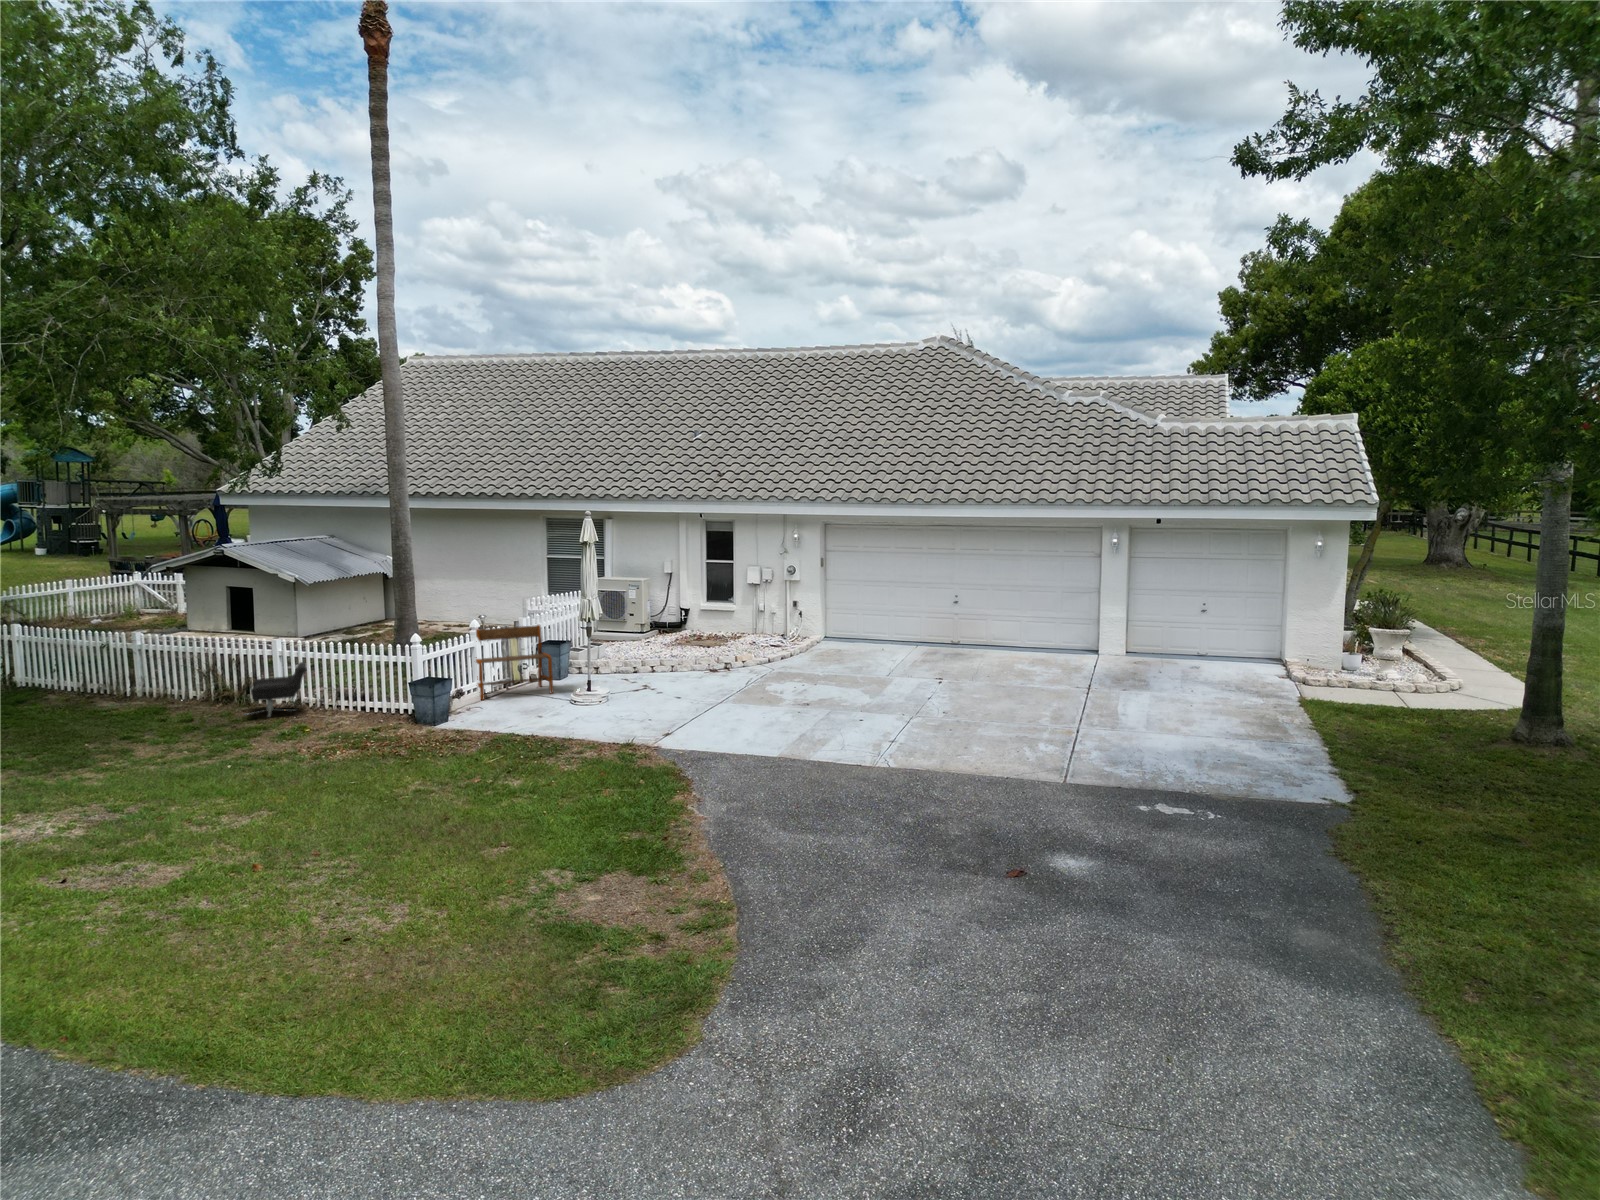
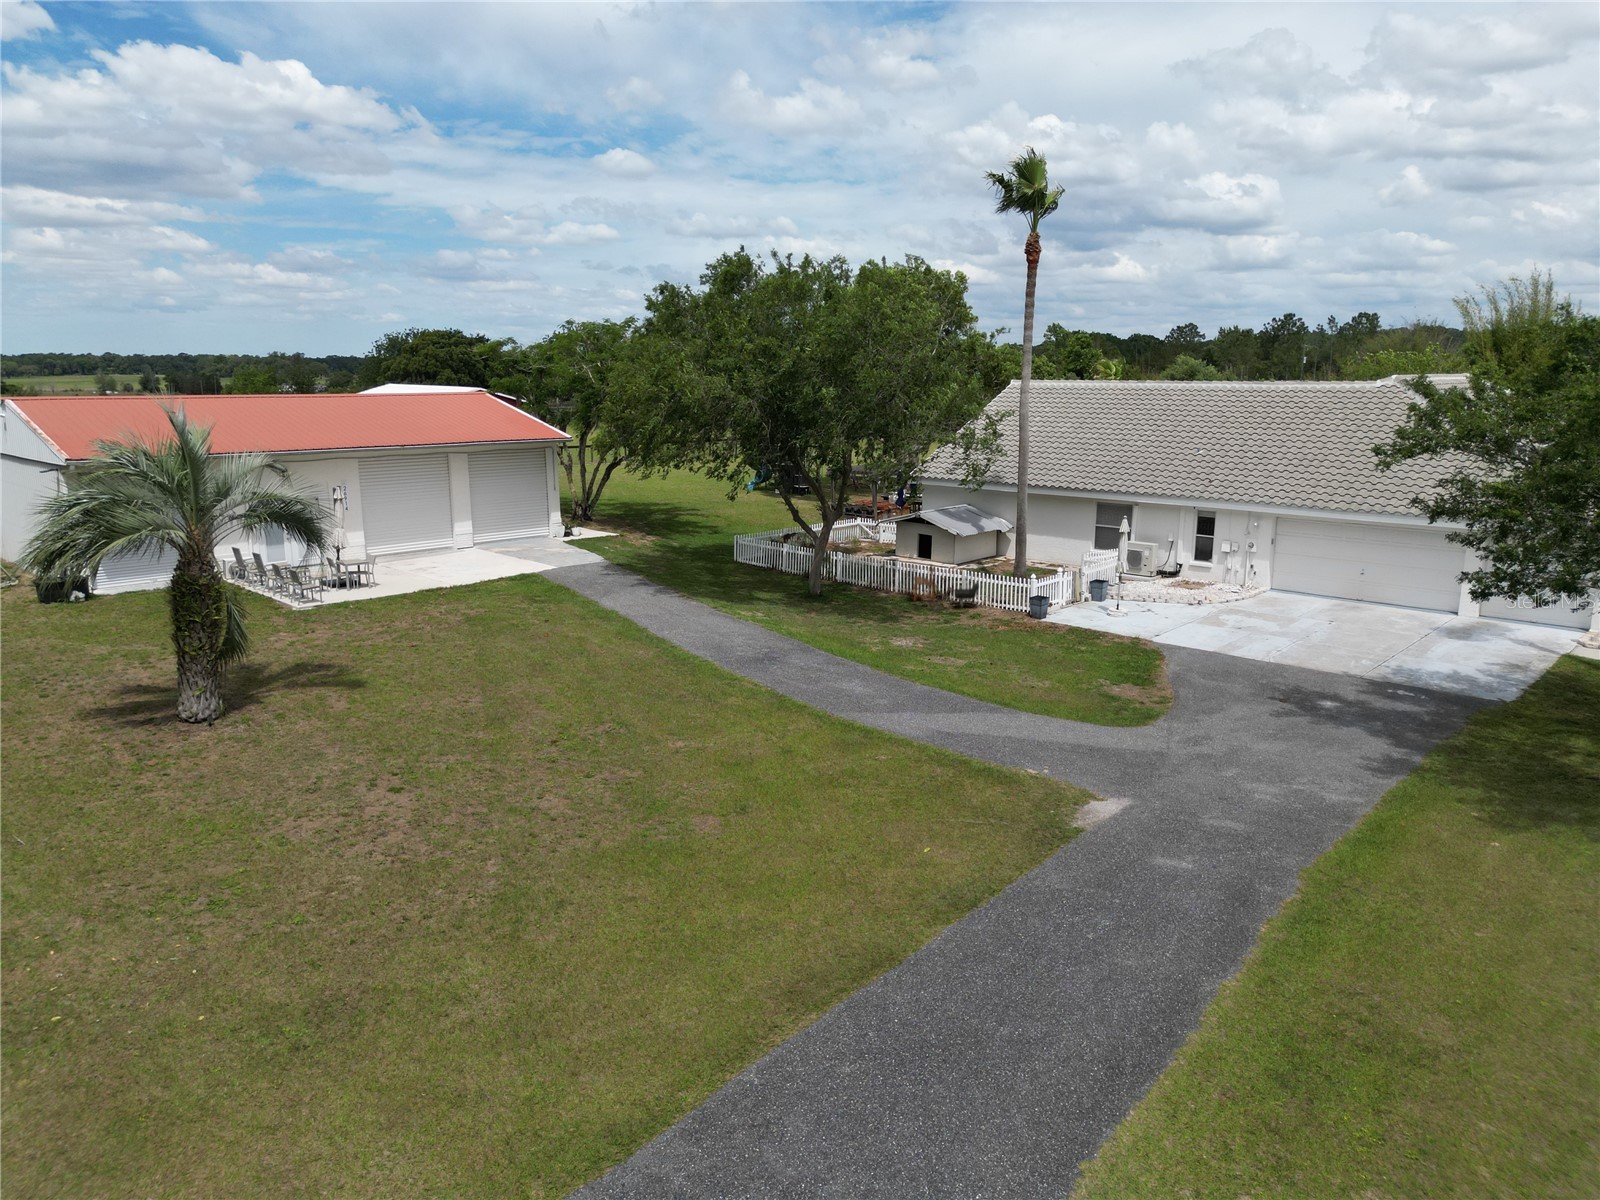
bench: present [476,625,553,700] -> present [913,564,935,600]

